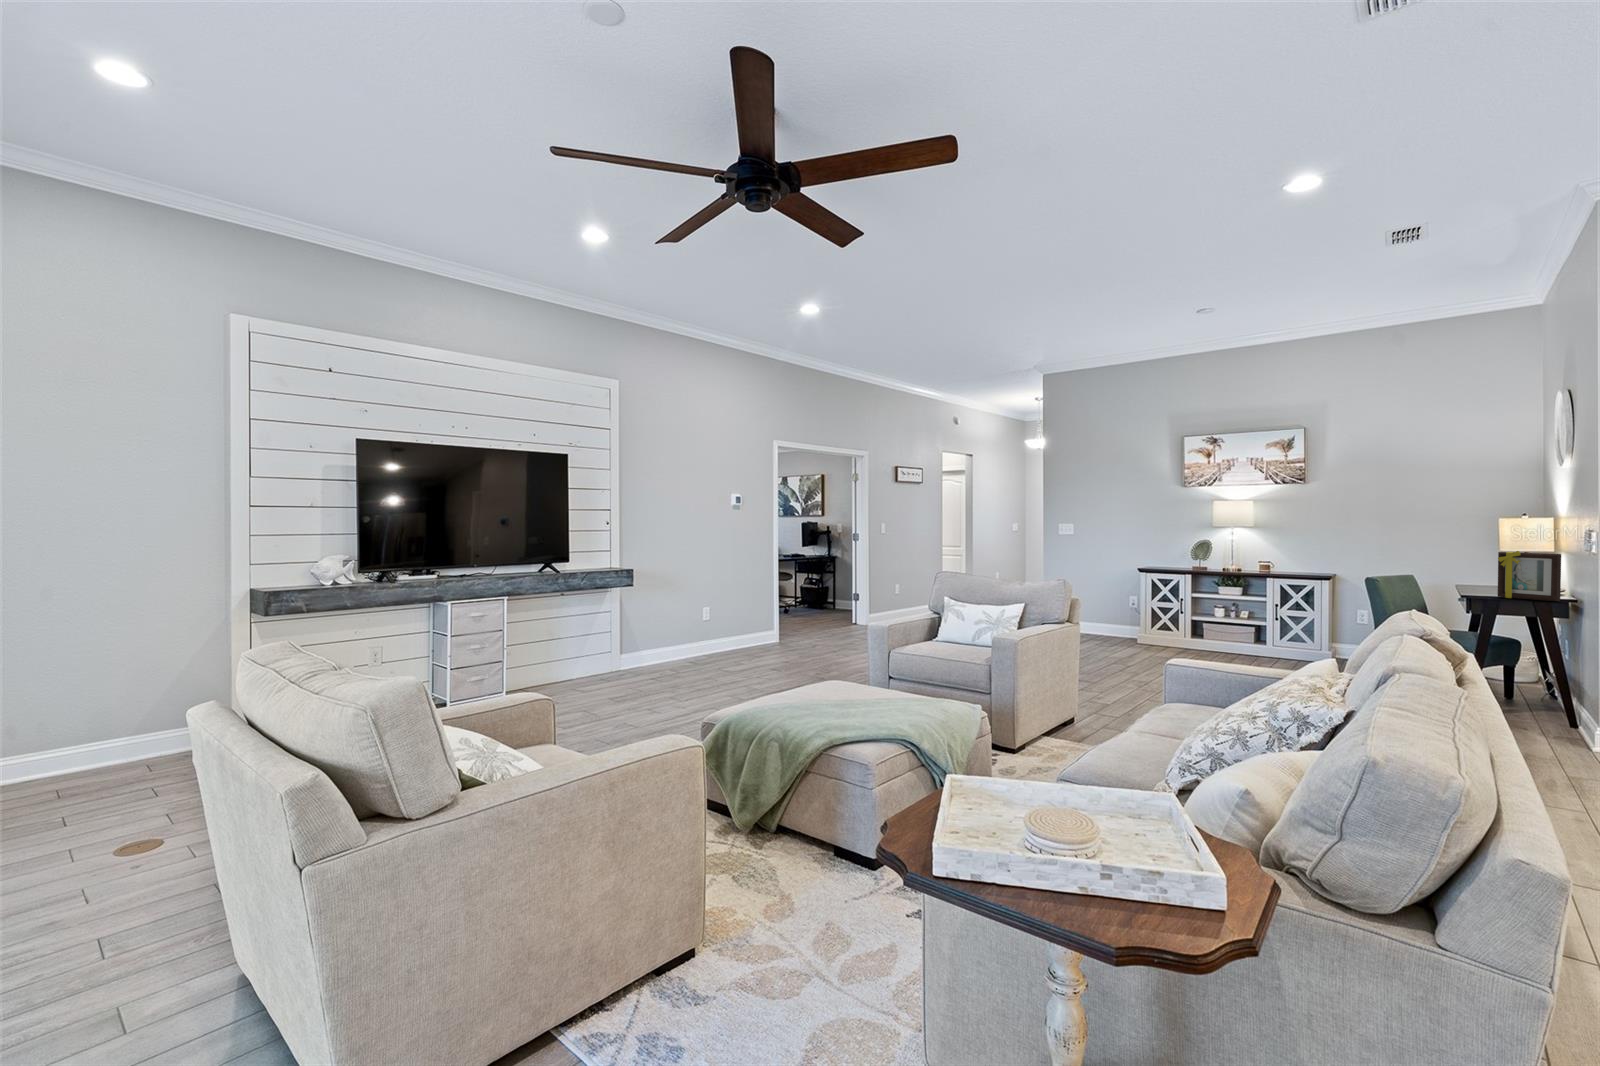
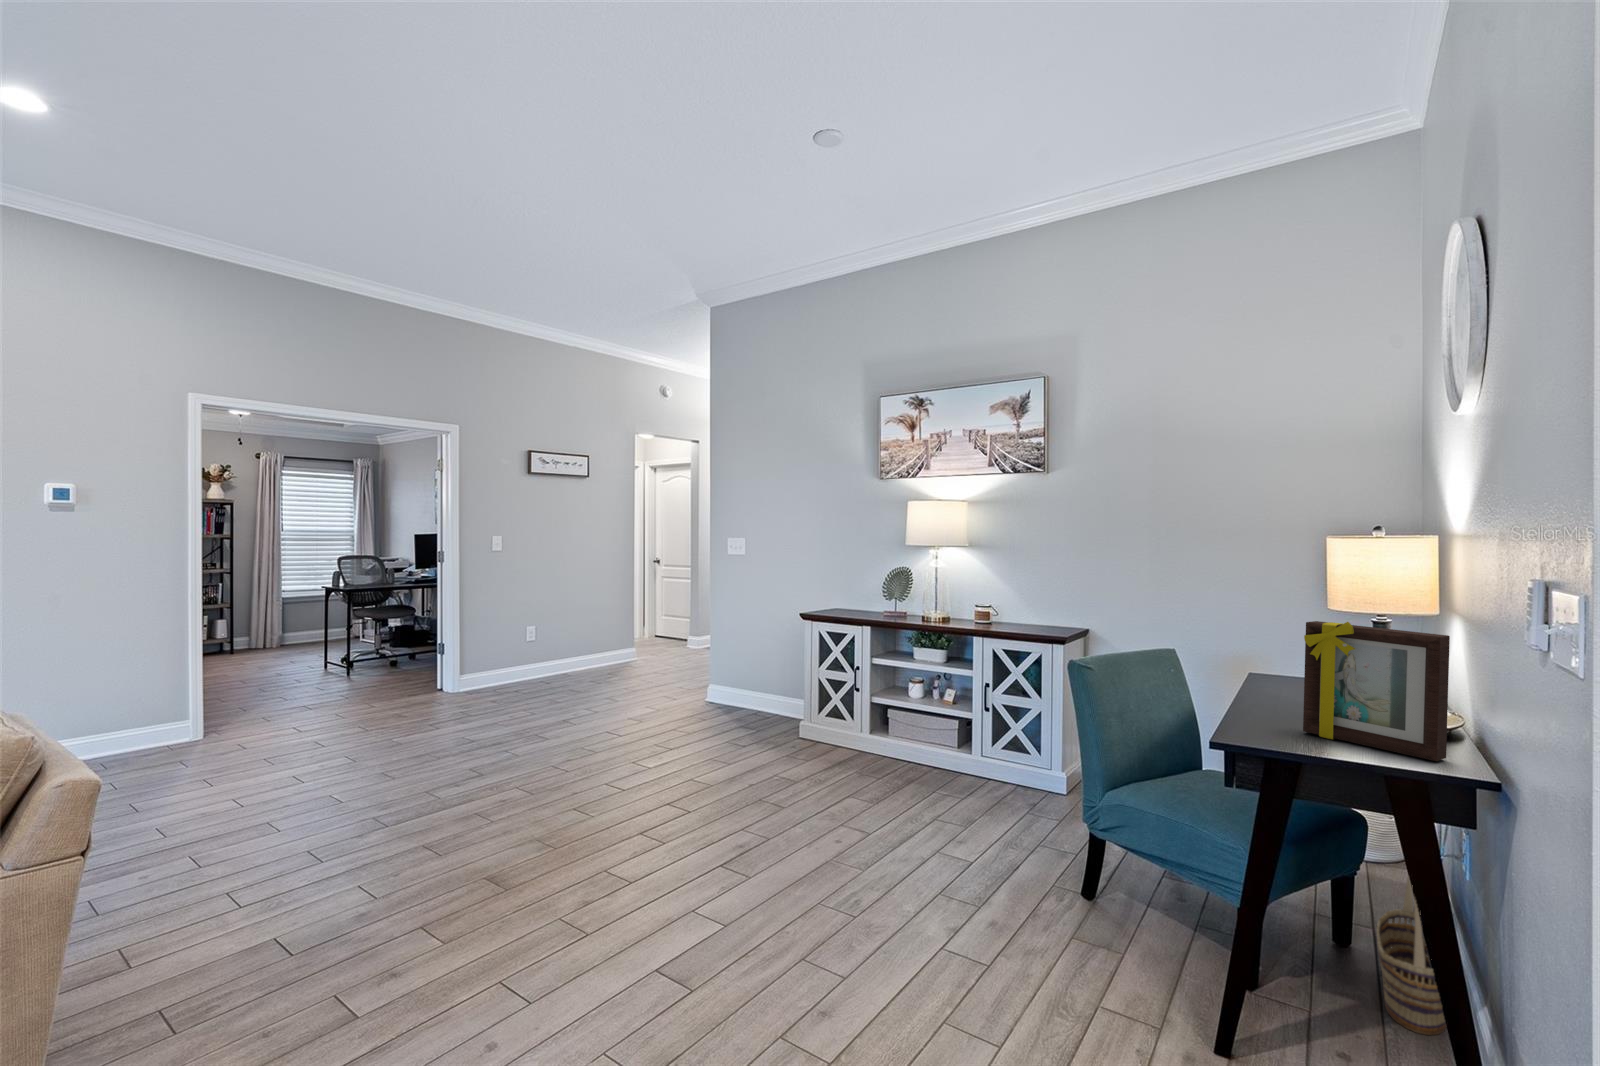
basket: none [1529,657,1564,715] -> present [1377,877,1446,1035]

